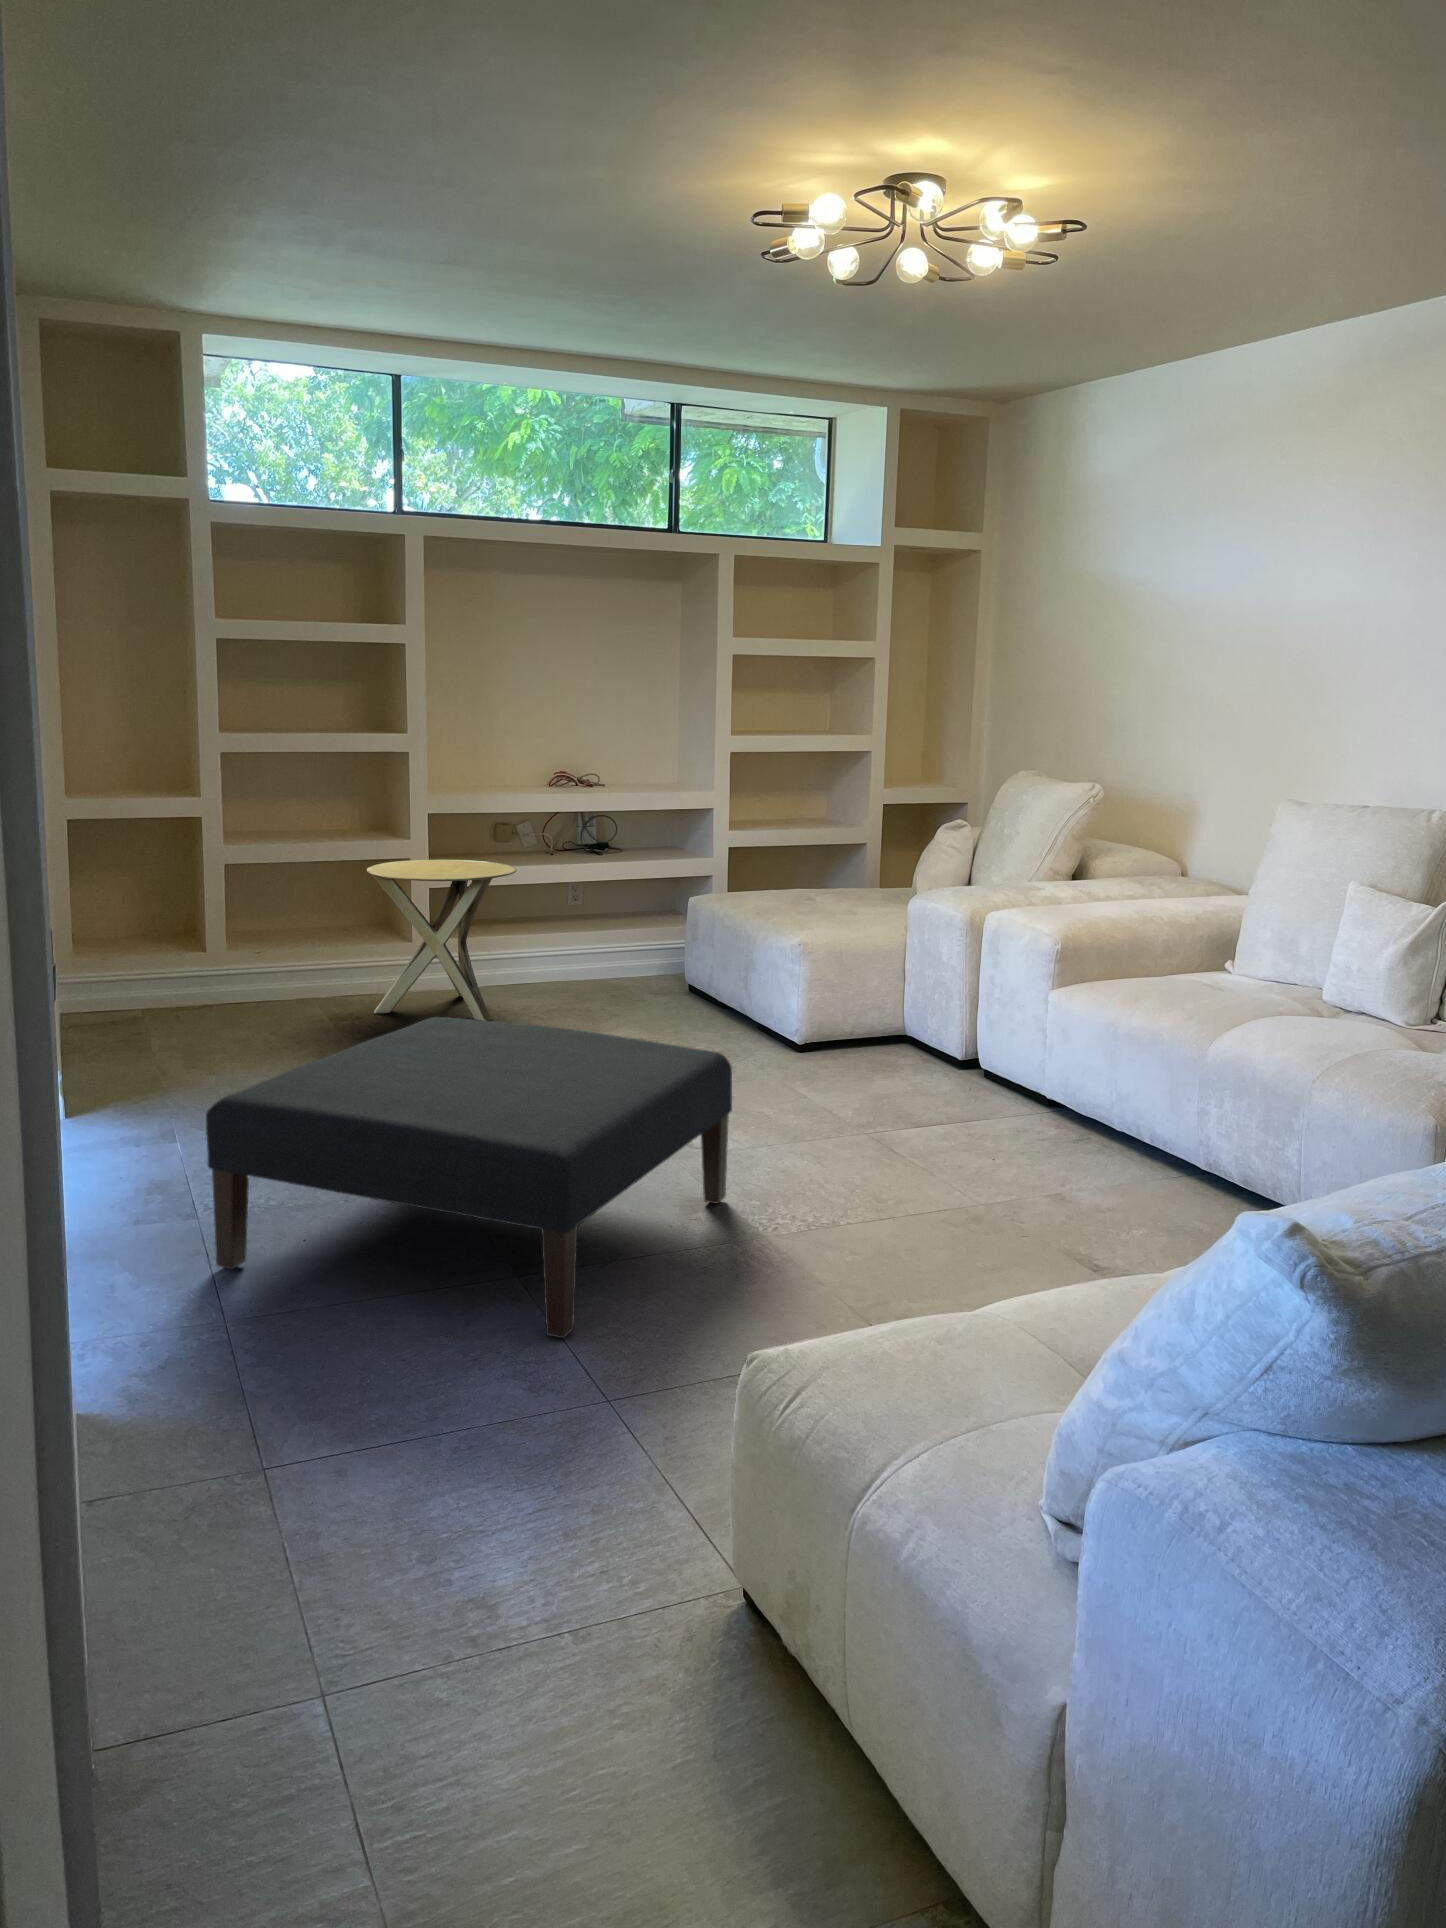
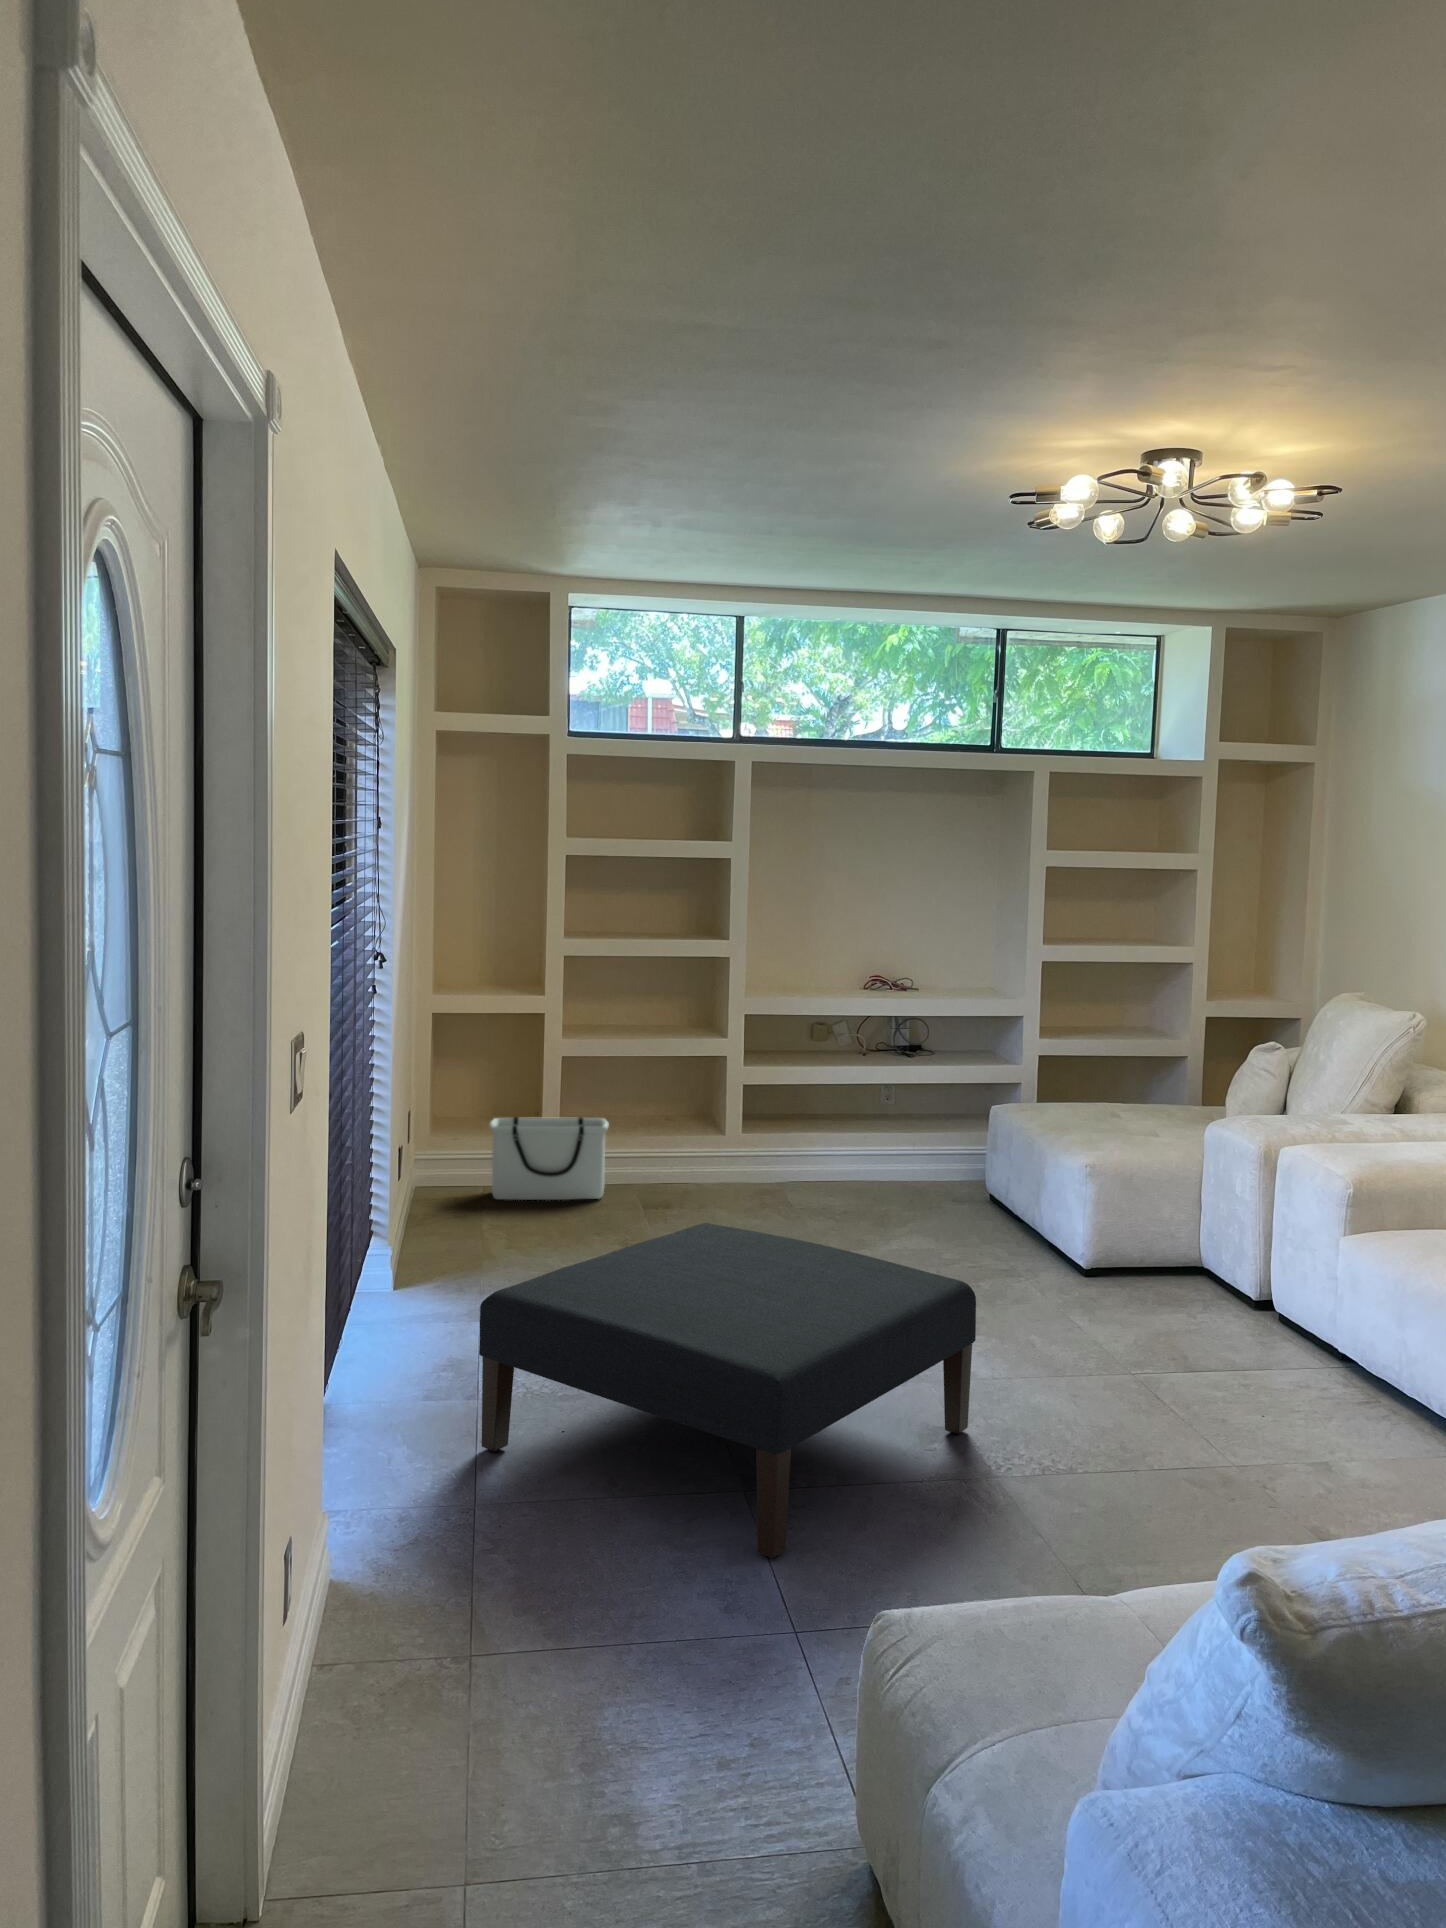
side table: present [367,860,517,1021] -> none [680,1060,819,1220]
storage bin: none [153,928,290,1021] -> present [489,1117,609,1200]

